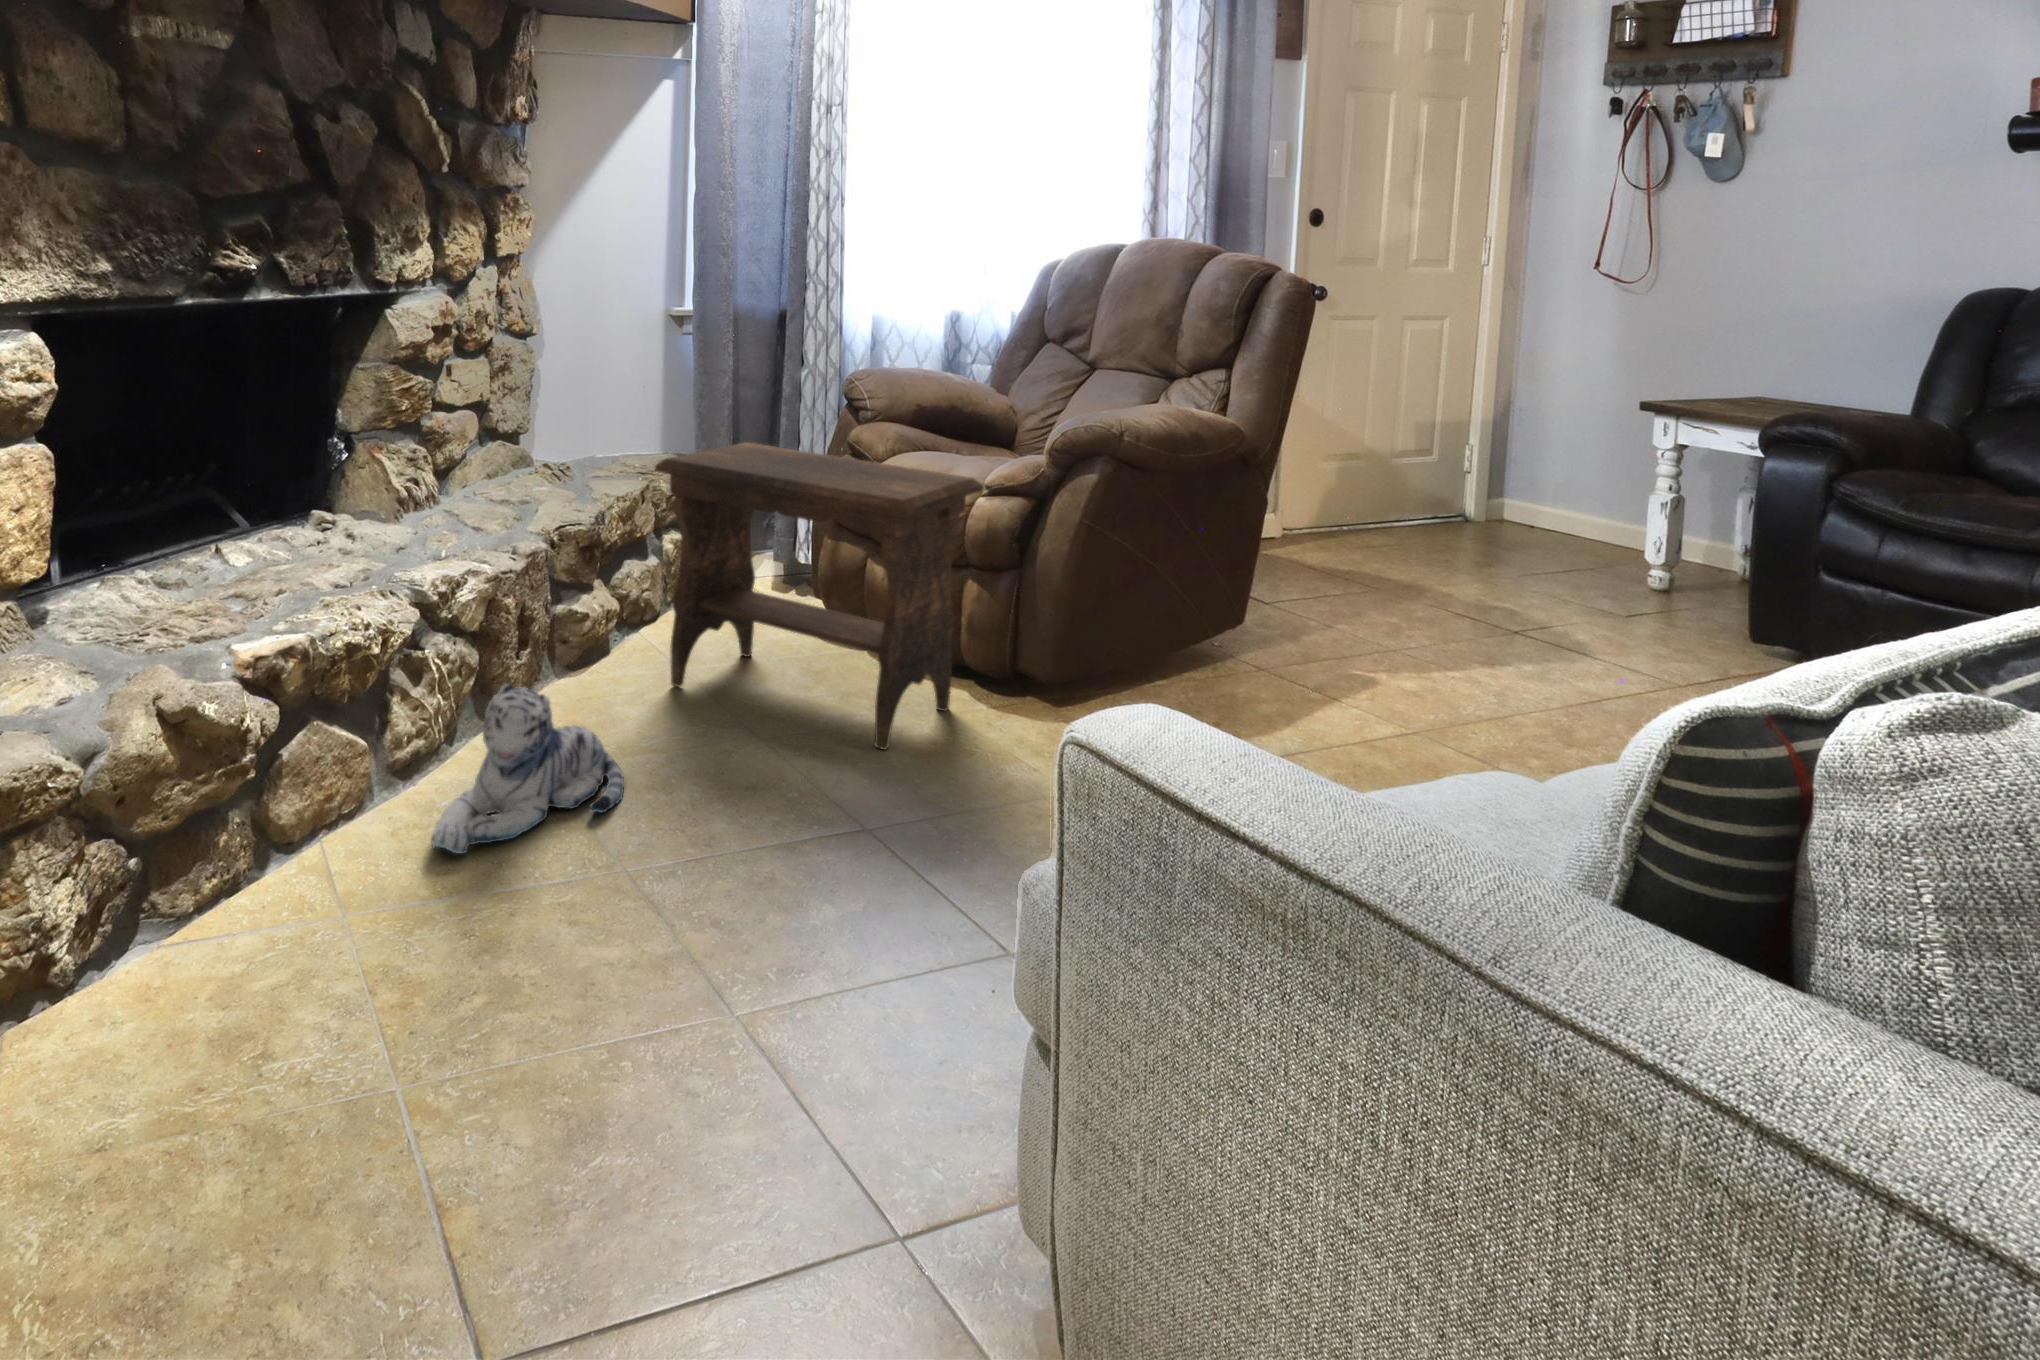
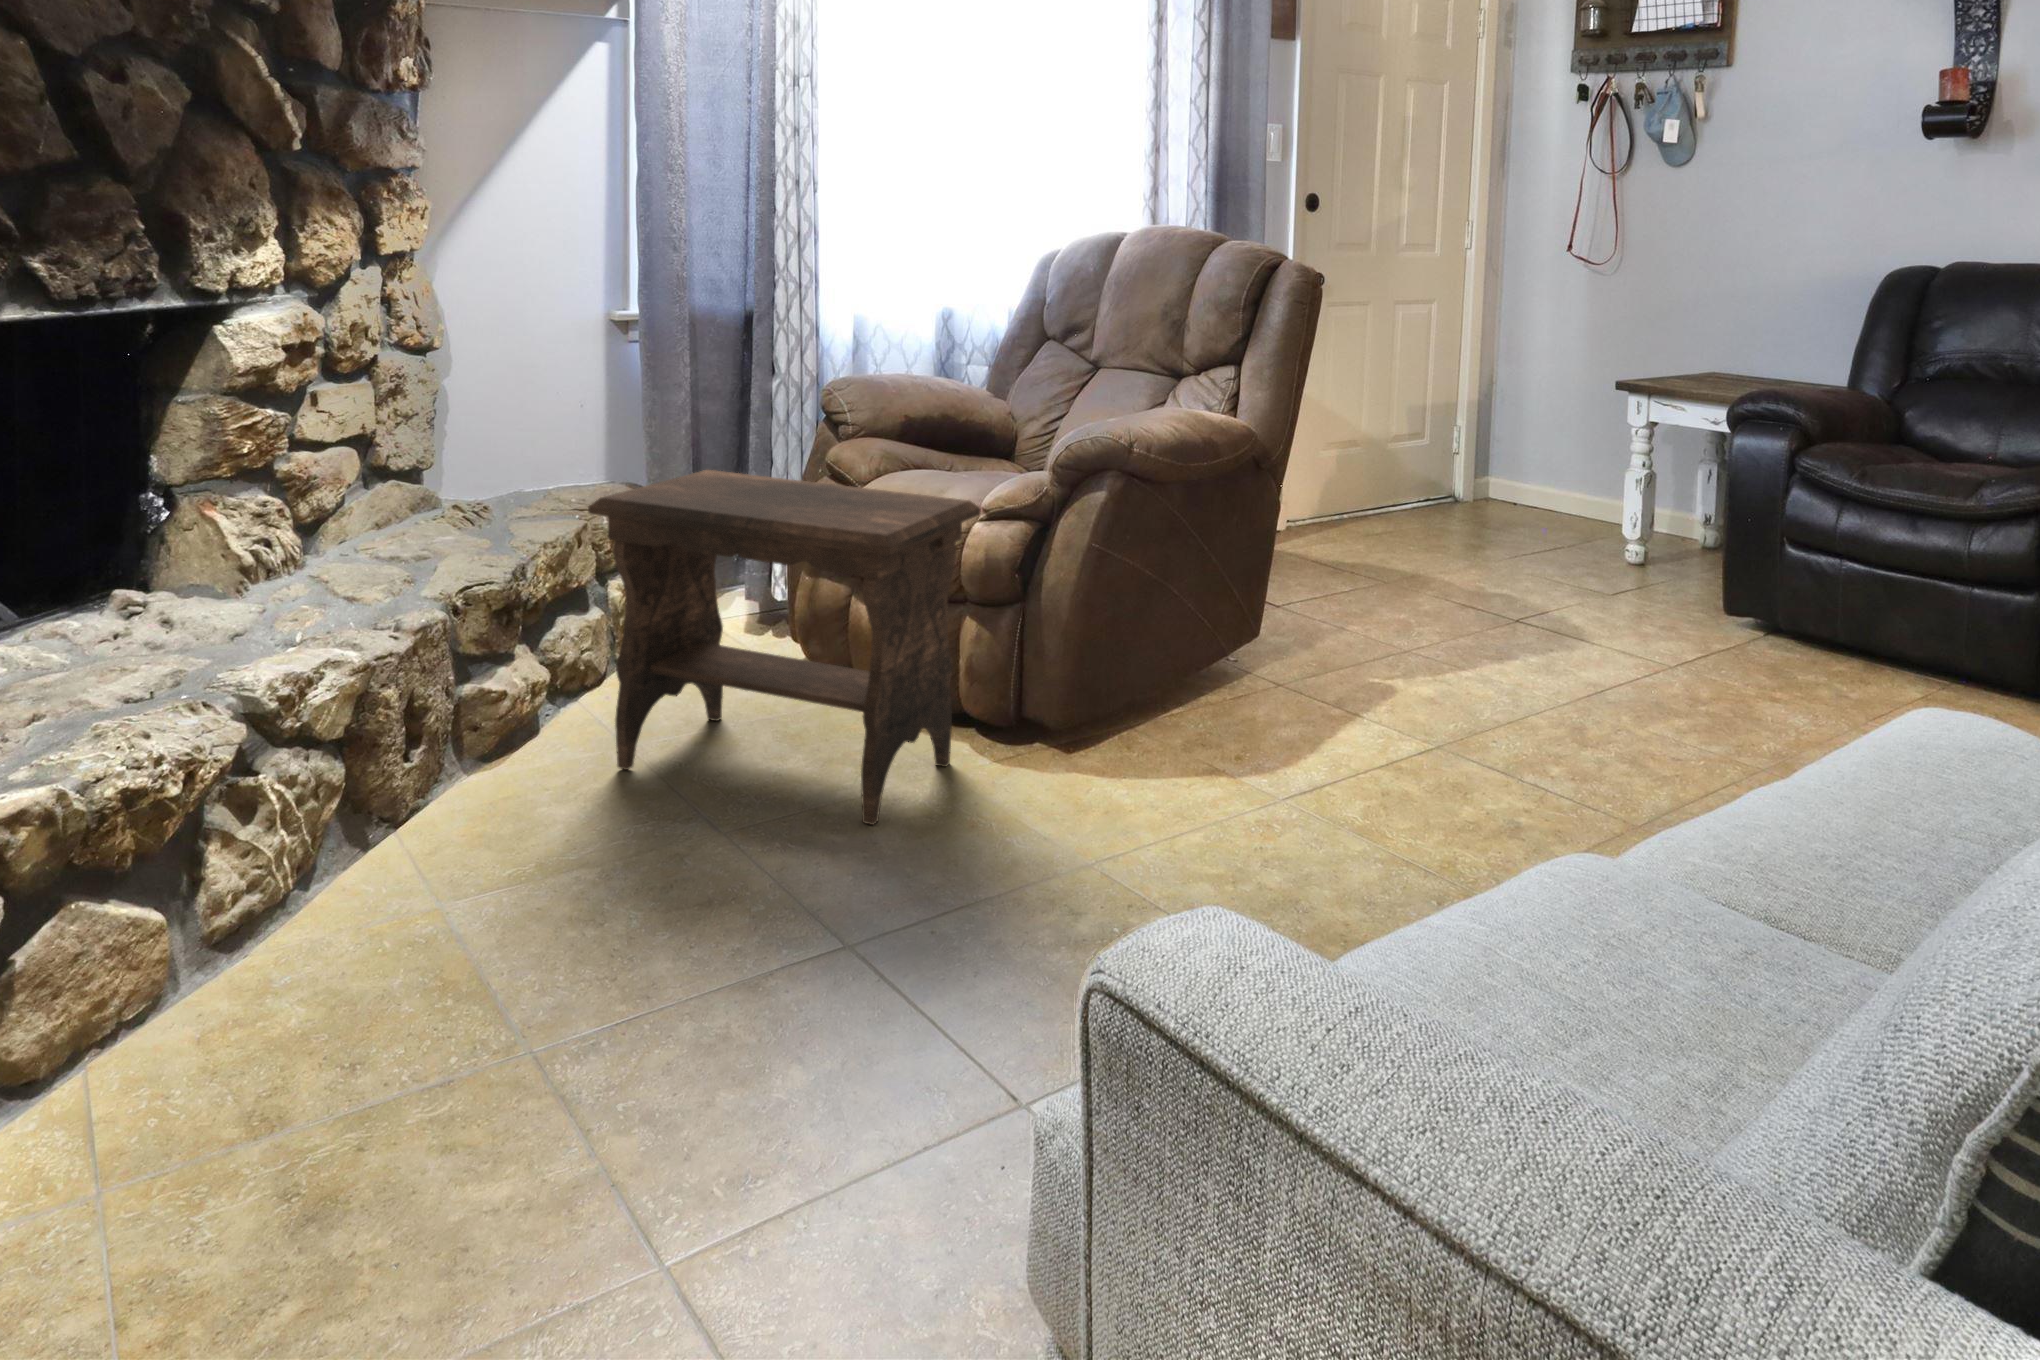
plush toy: present [431,684,624,854] -> none [258,811,545,1050]

